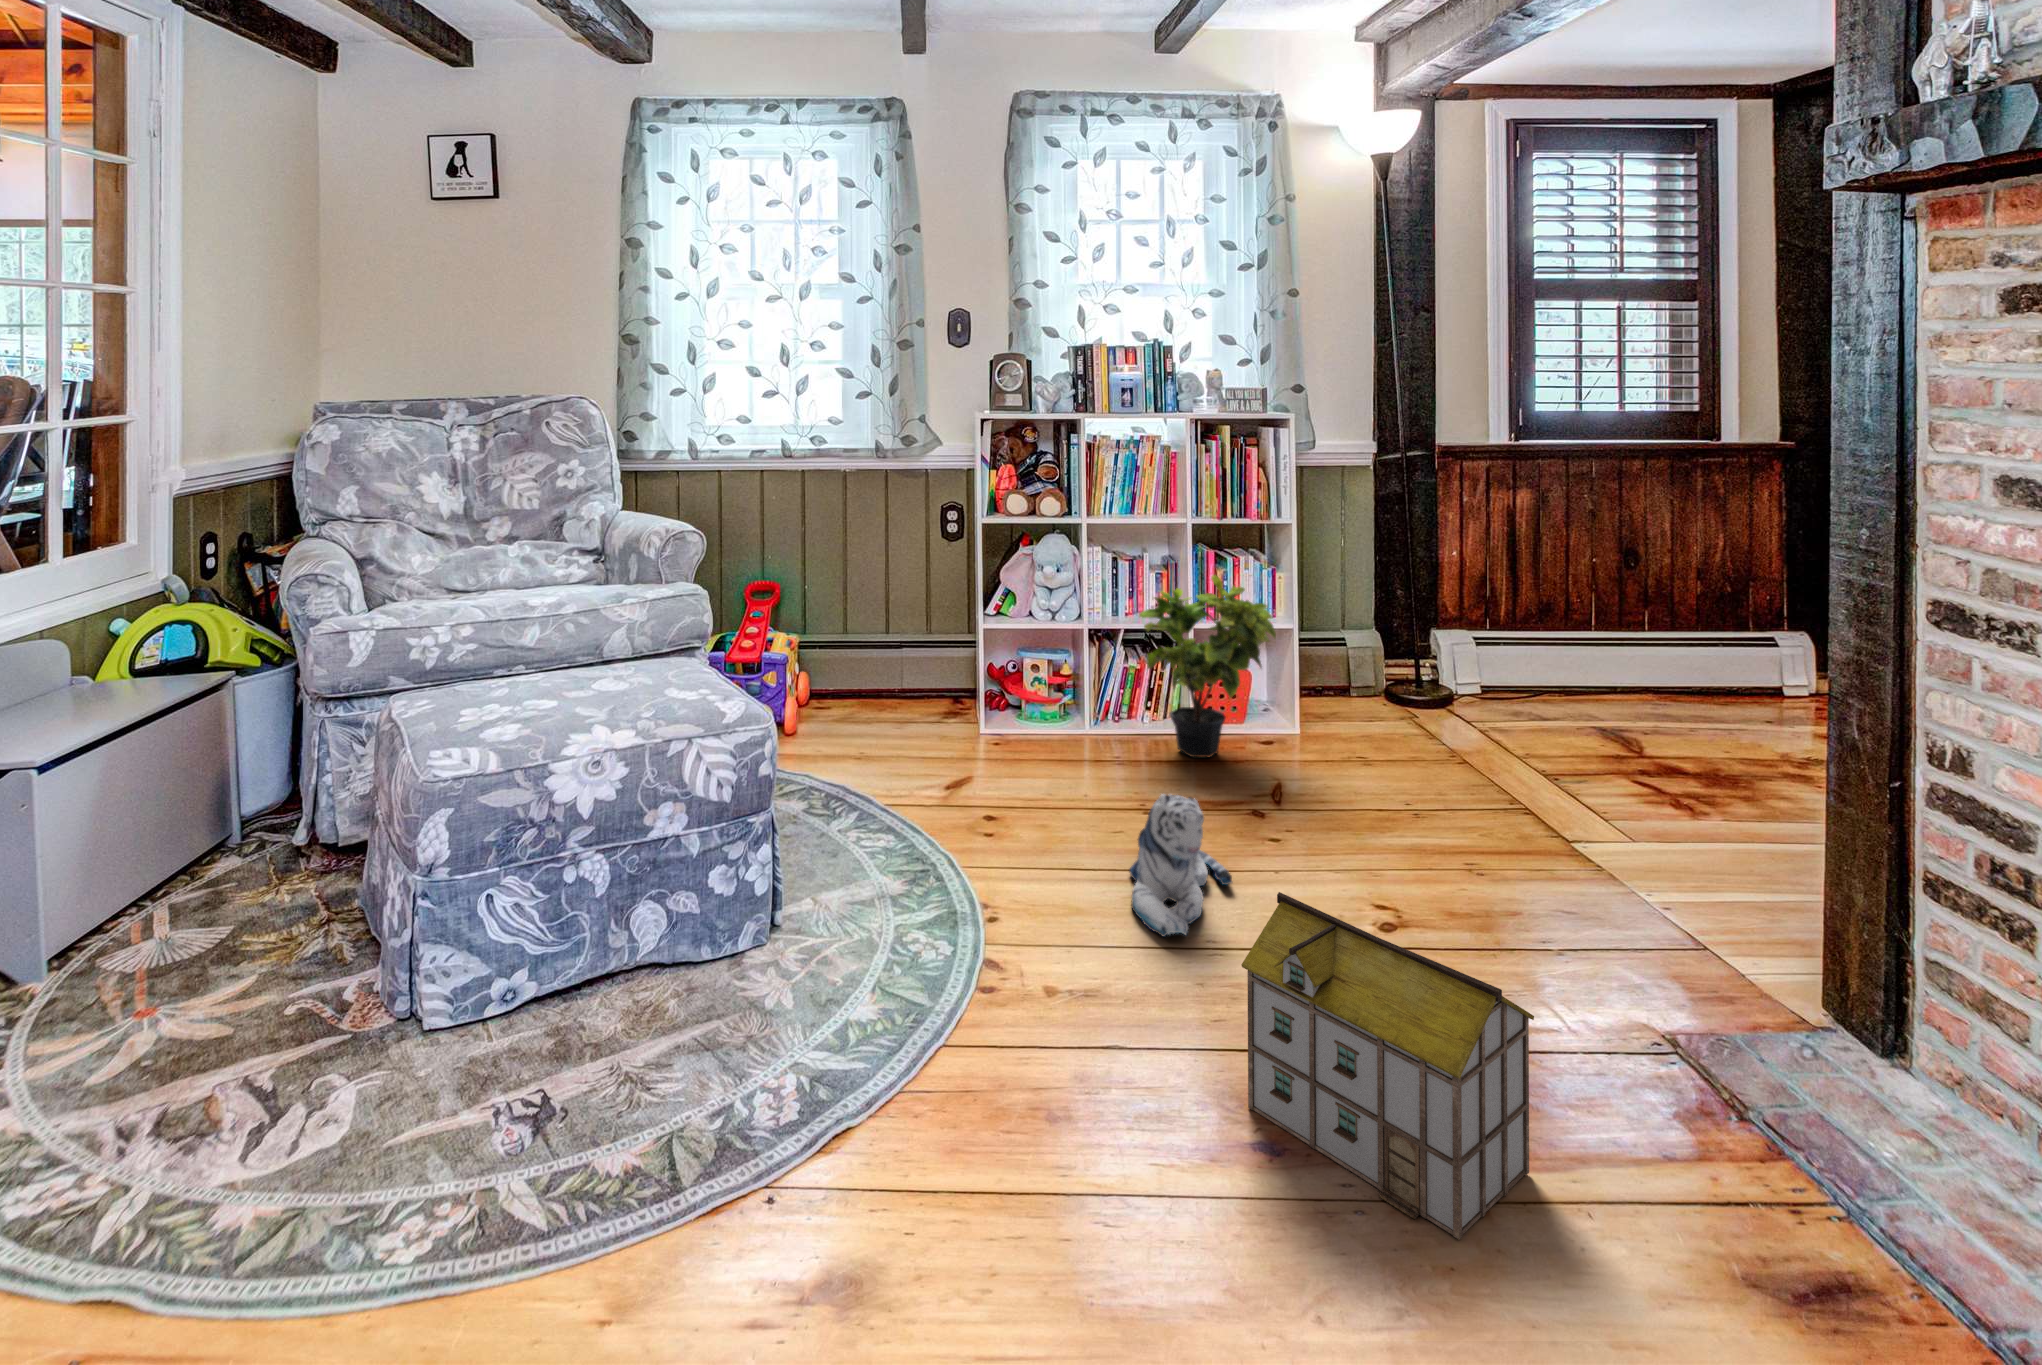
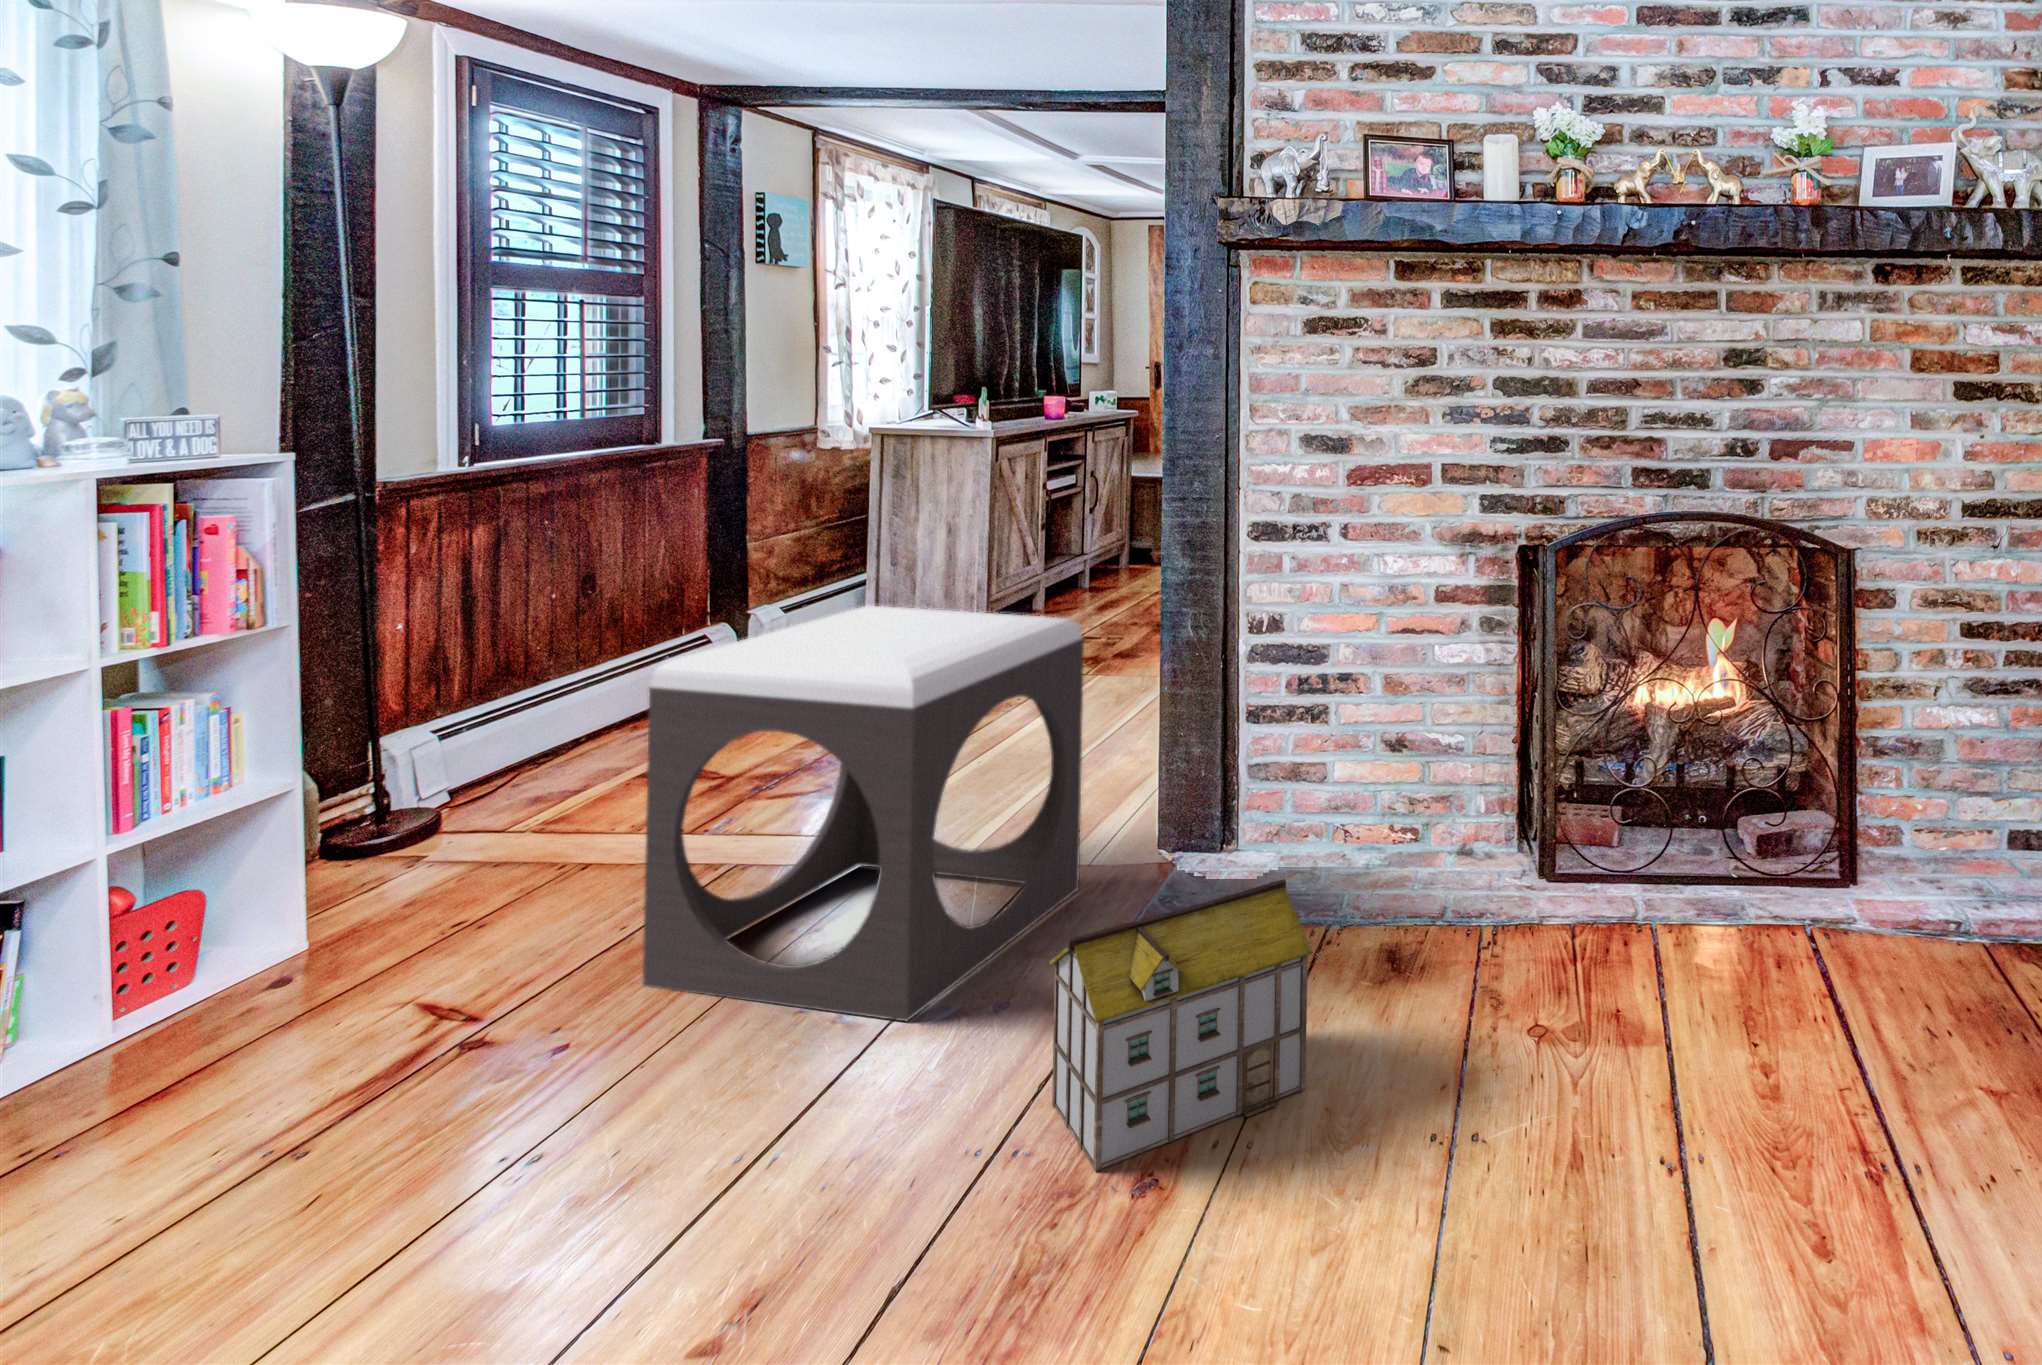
potted plant: present [1139,575,1276,757] -> none [50,732,416,1062]
footstool: none [1337,586,1688,975] -> present [643,605,1084,1021]
plush toy: present [1129,794,1232,937] -> none [507,991,768,1197]

